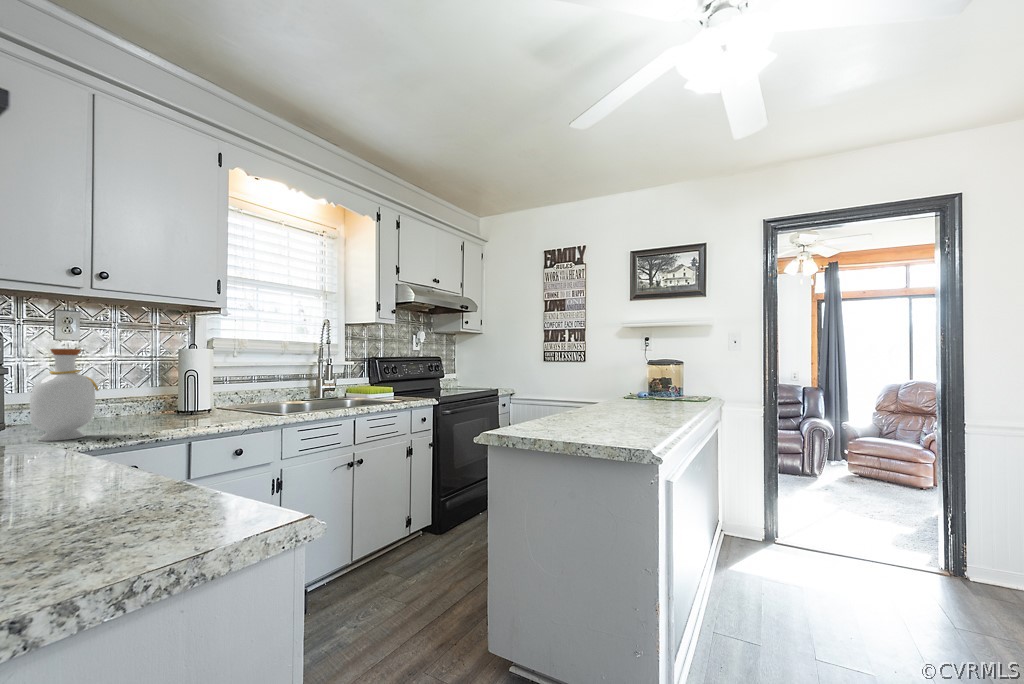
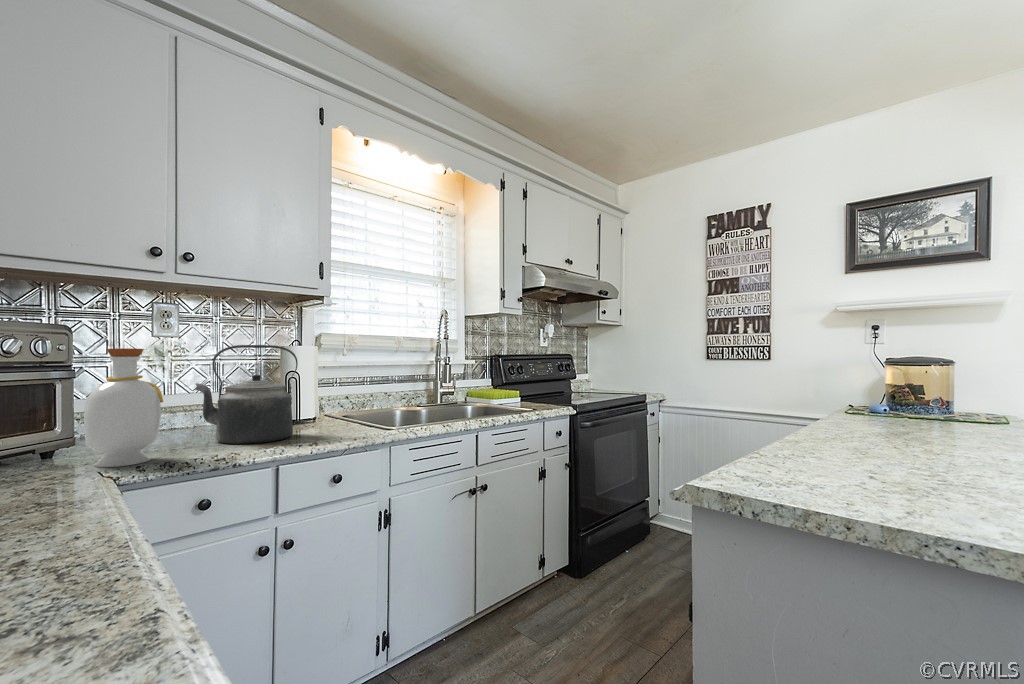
kettle: none [112,347,204,426] -> present [195,345,298,444]

